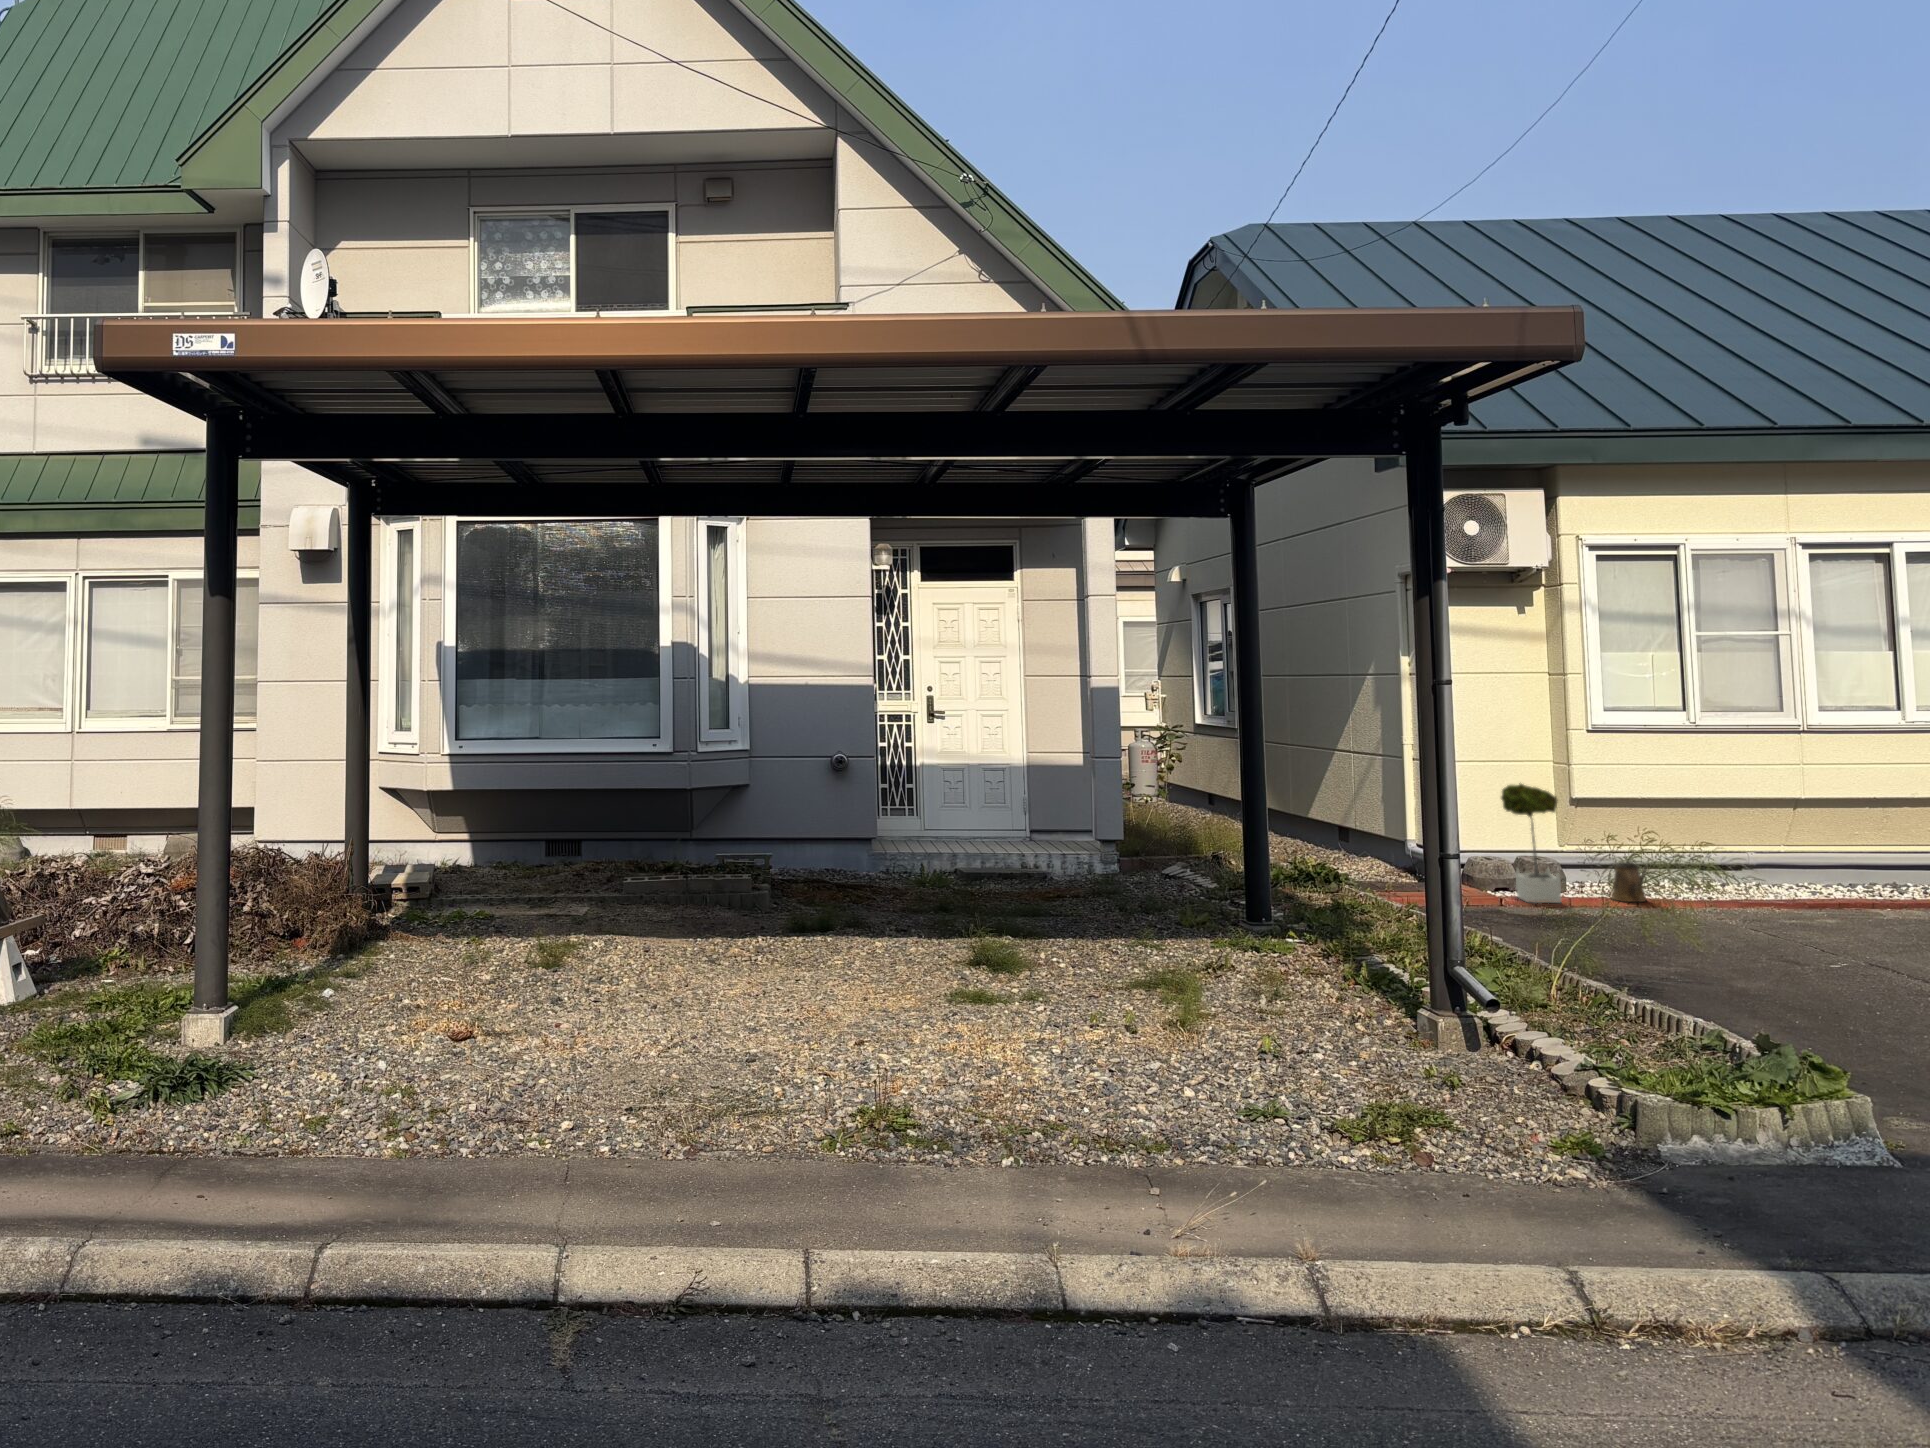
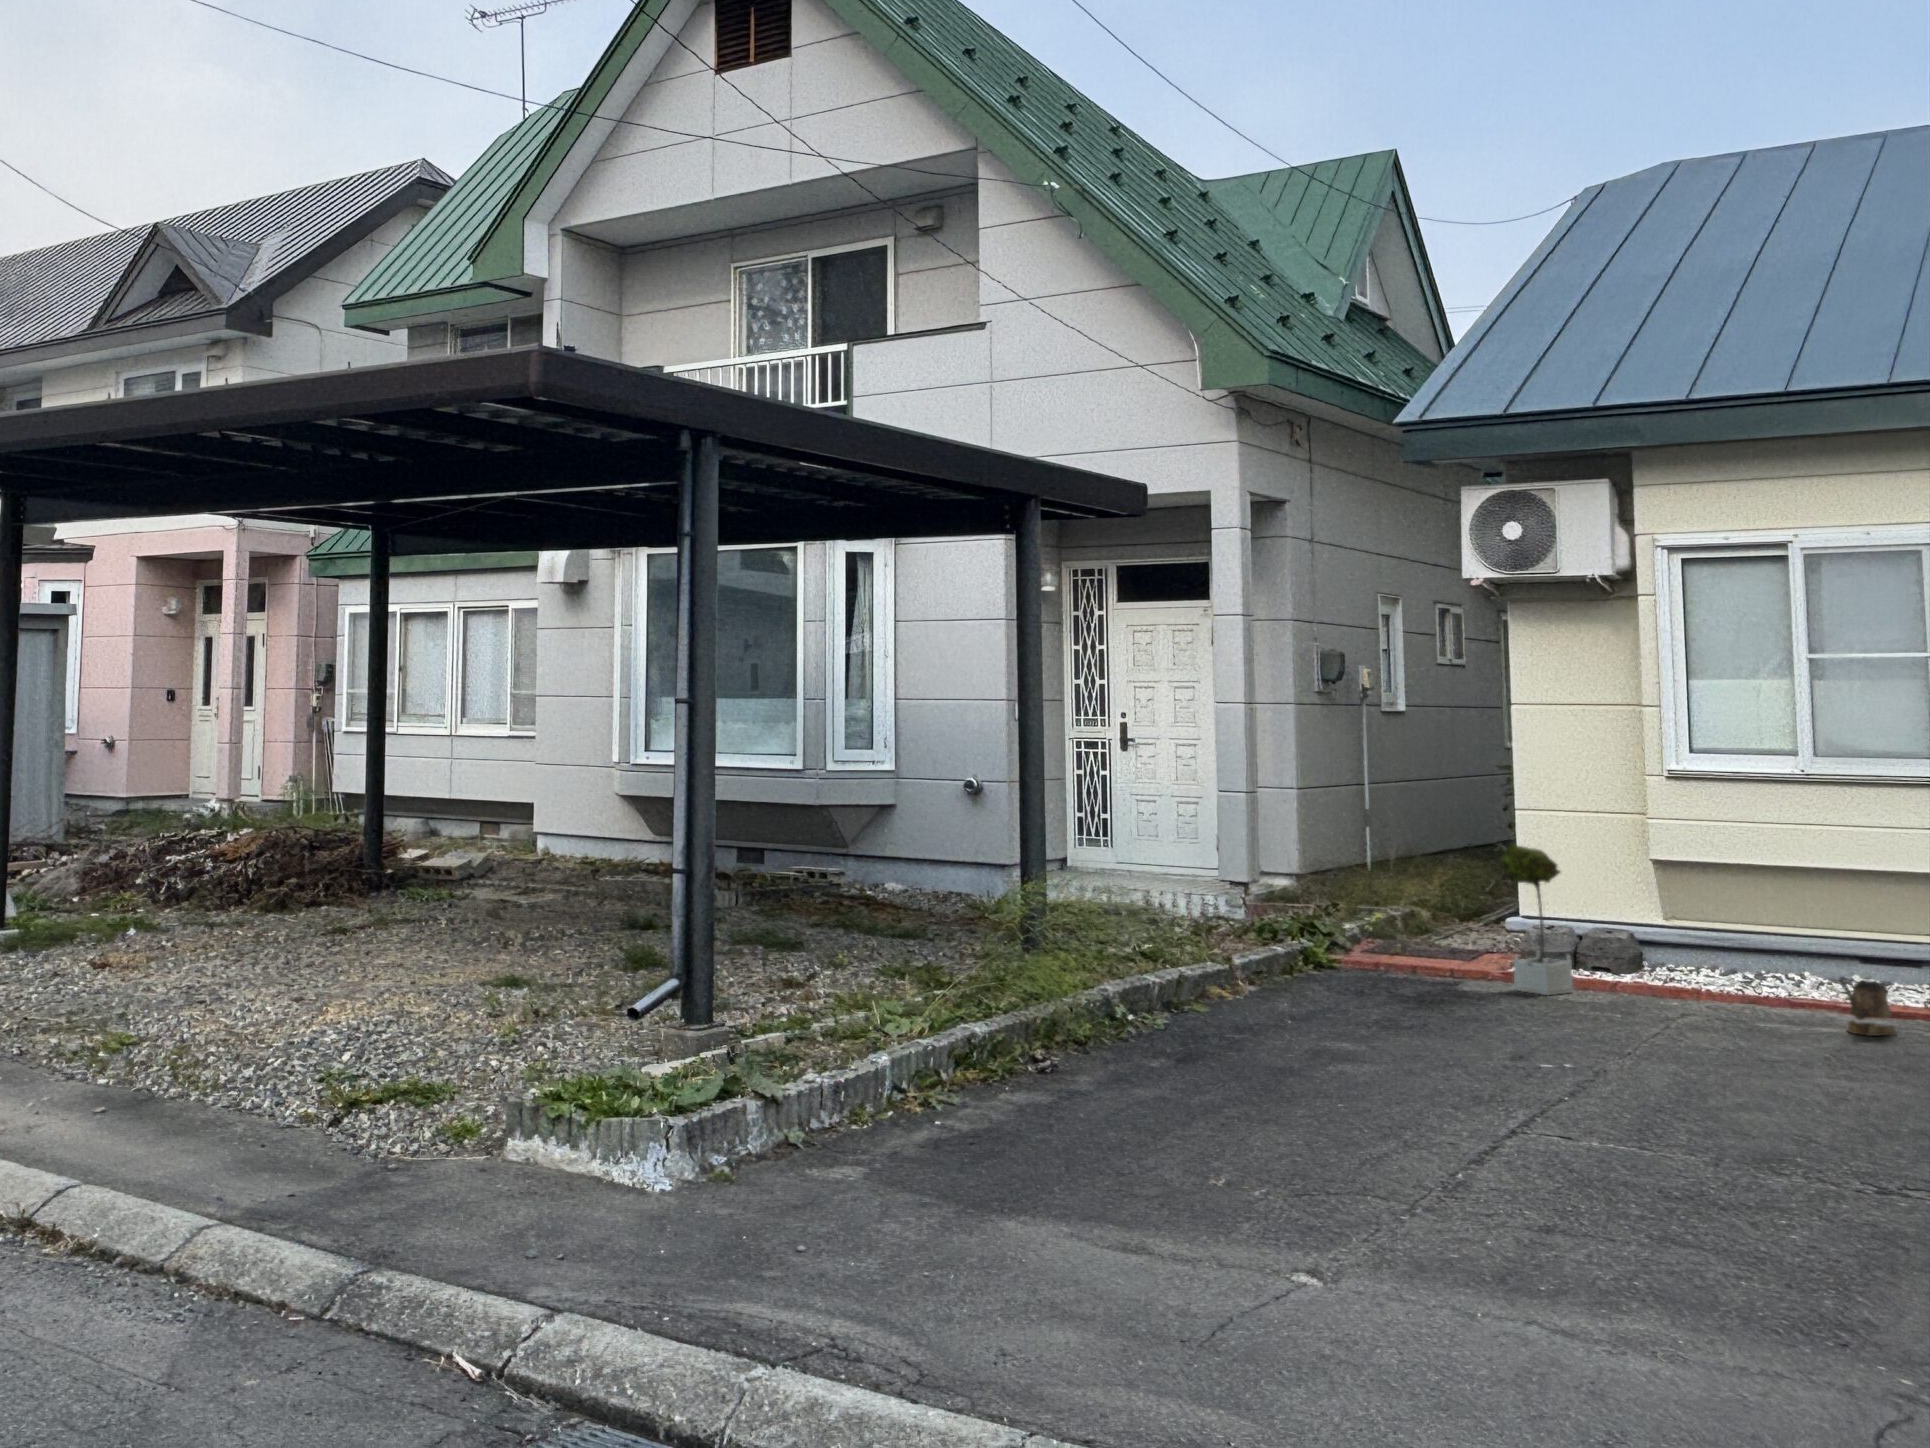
watering can: present [1611,862,1647,902] -> present [1840,980,1896,1036]

